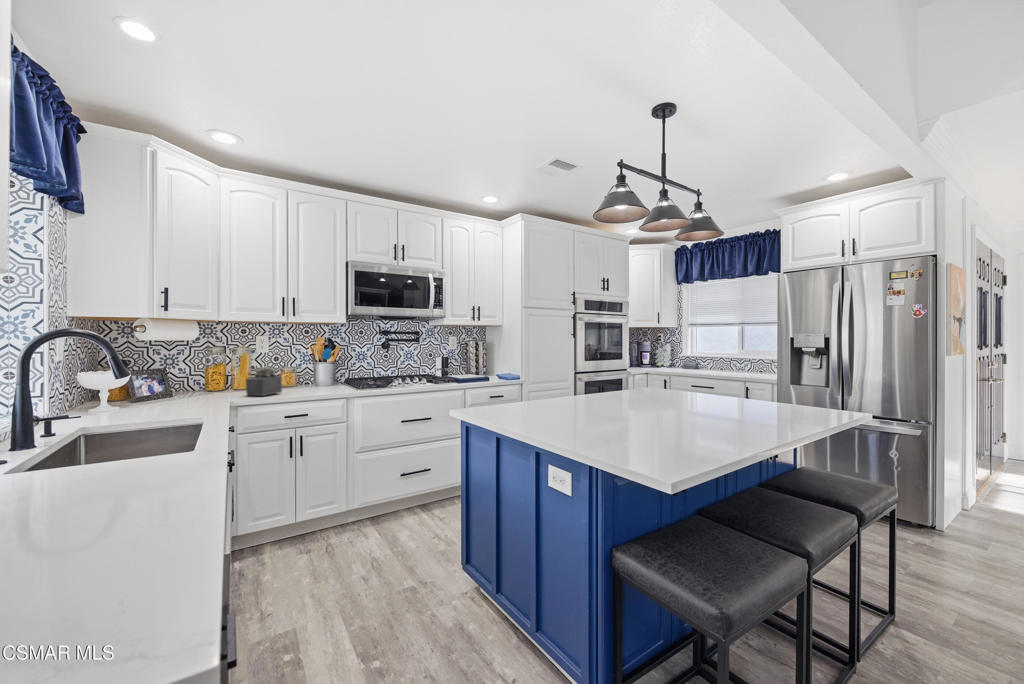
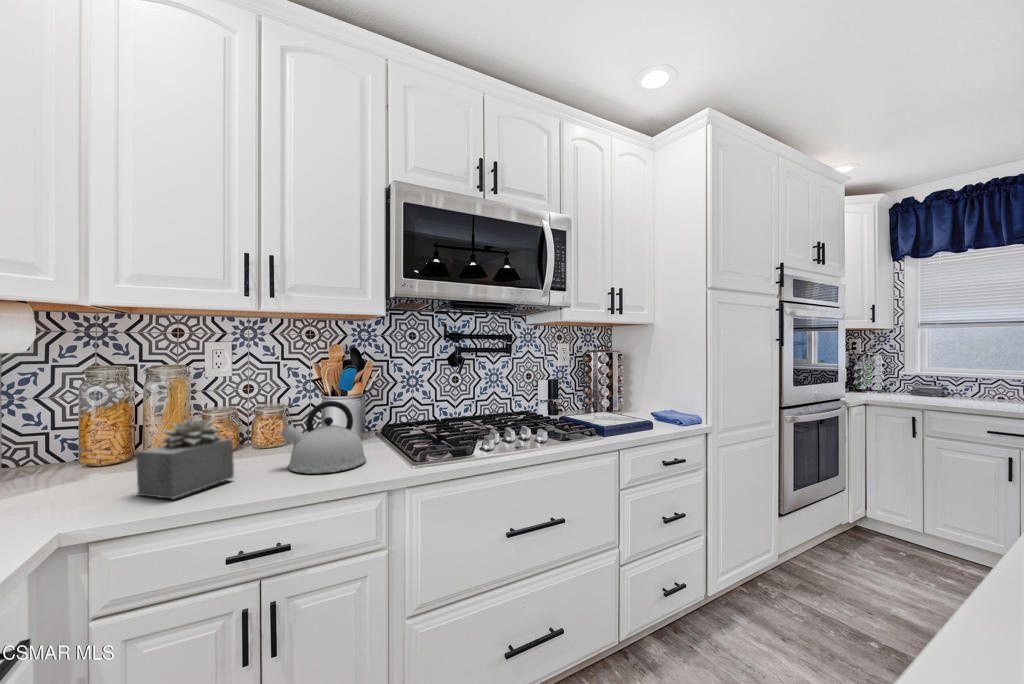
kettle: none [299,362,338,392] -> present [280,401,366,473]

